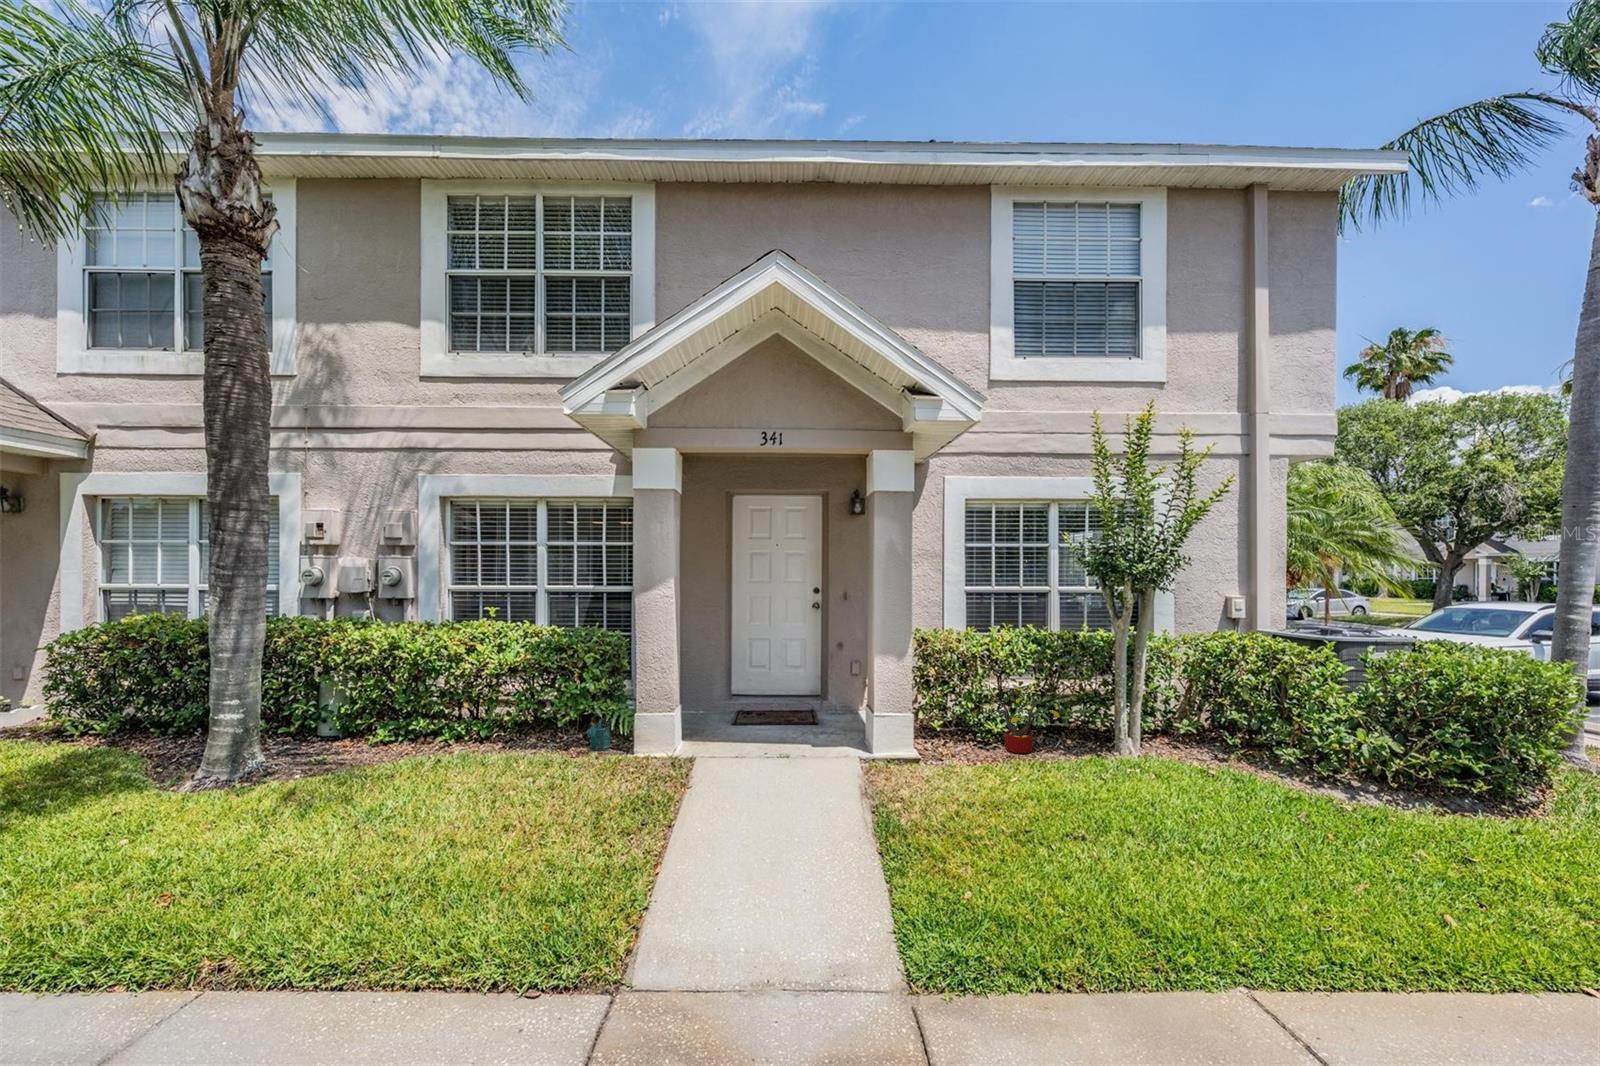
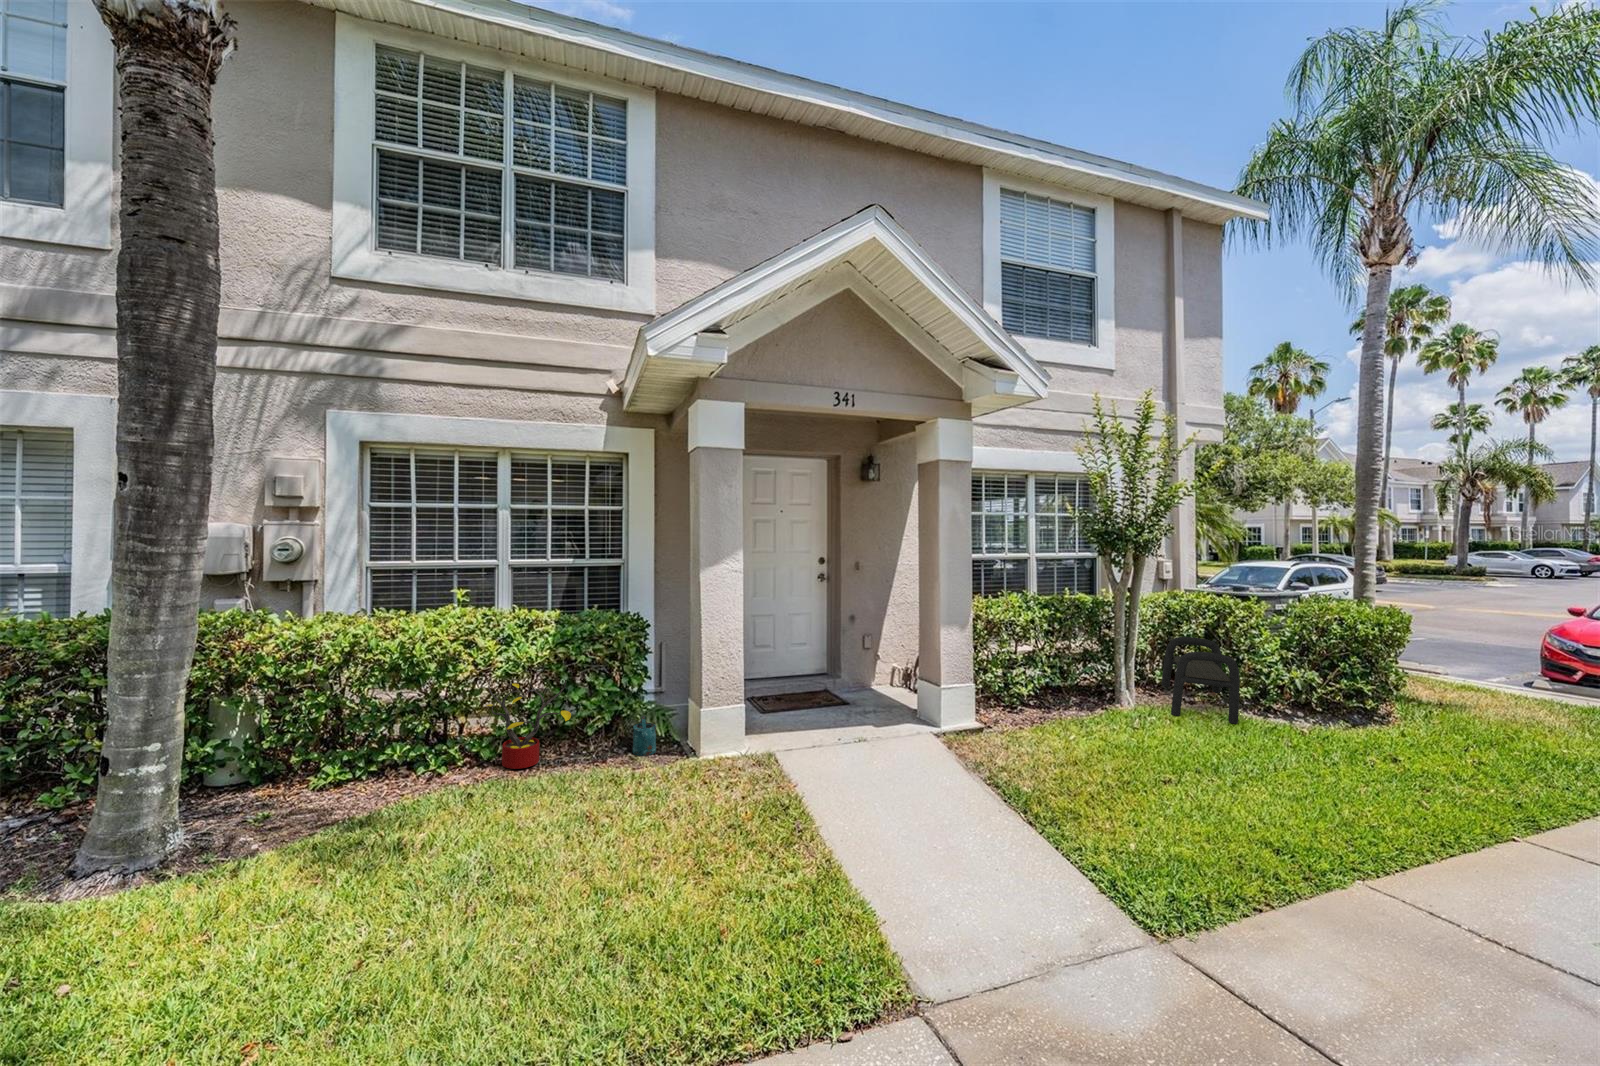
bench: none [1170,677,1263,778] -> present [1161,637,1240,724]
decorative plant: present [986,684,1060,753] -> present [486,677,571,769]

